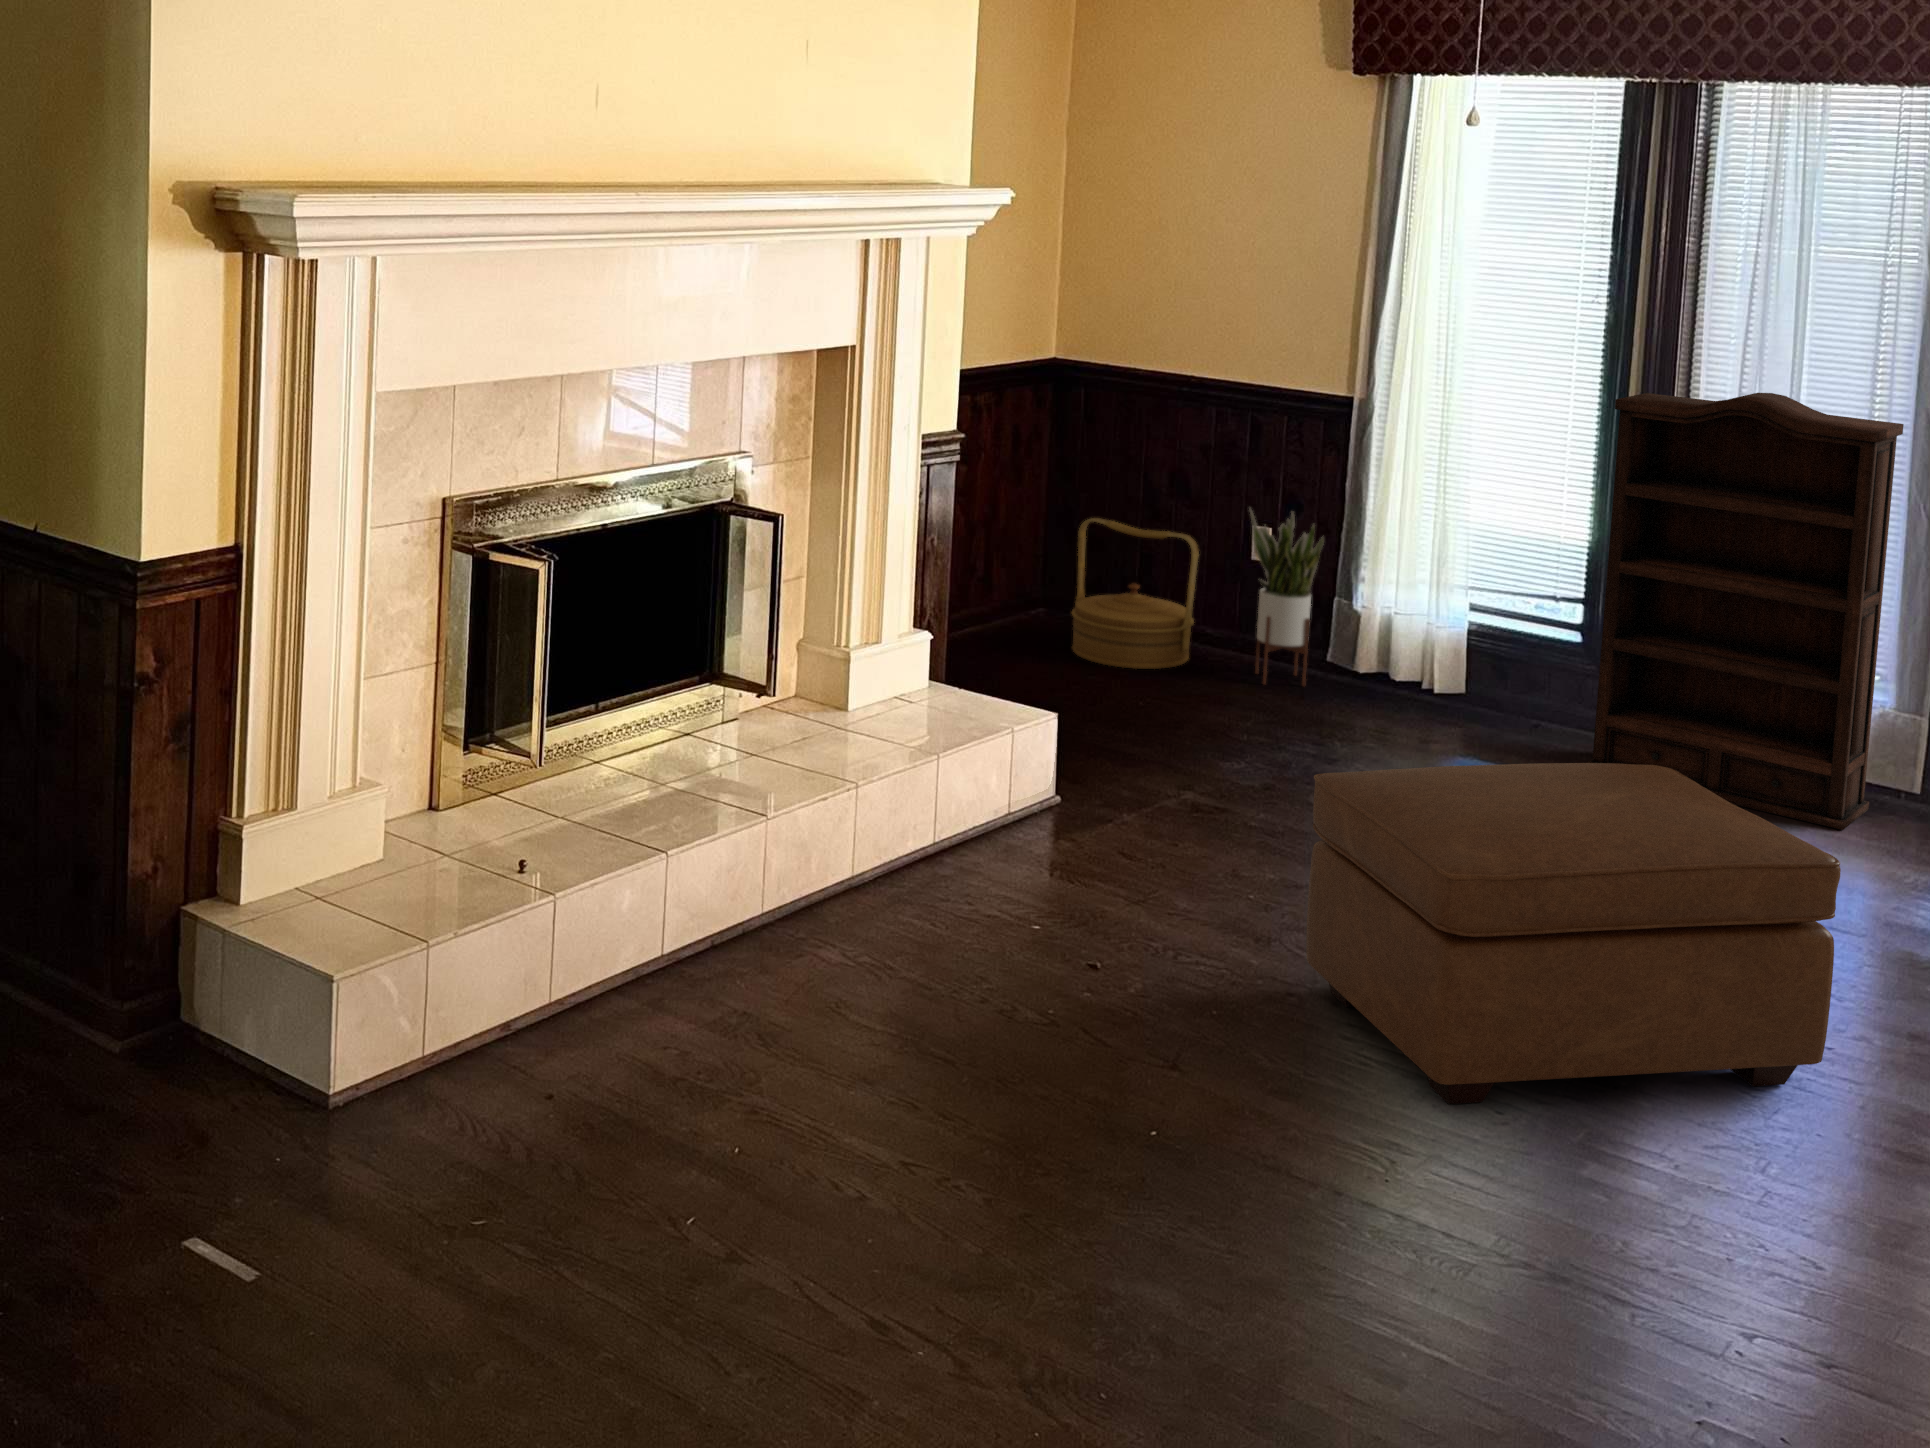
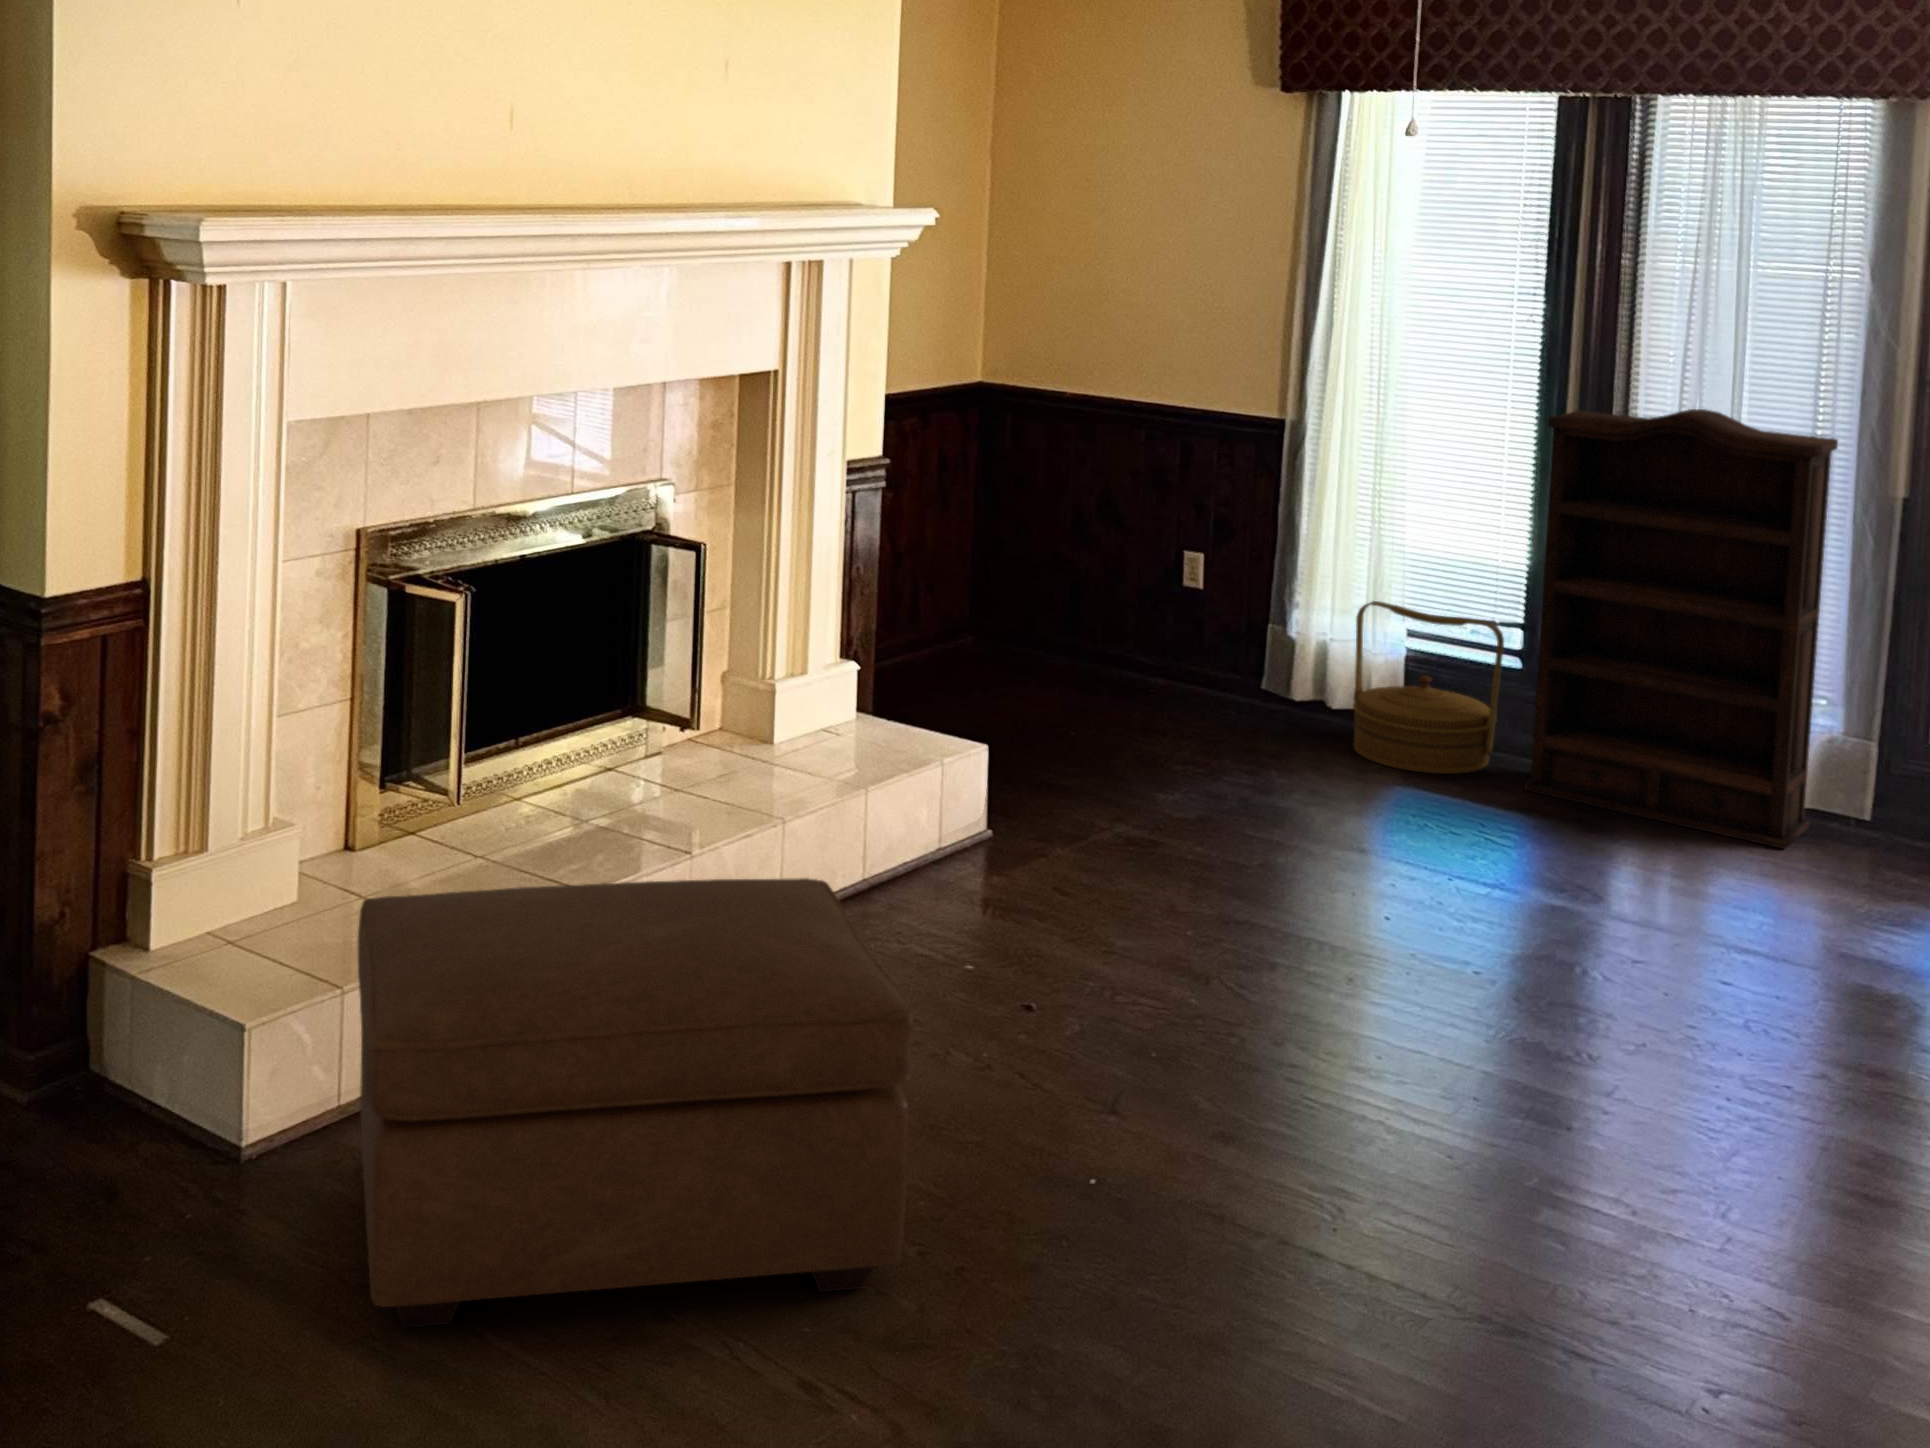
potted plant: present [1249,509,1324,686] -> none [1181,529,1257,709]
woven basket: present [1072,518,1199,669] -> present [1353,601,1504,774]
ottoman: present [1306,763,1841,1104] -> present [358,878,913,1328]

